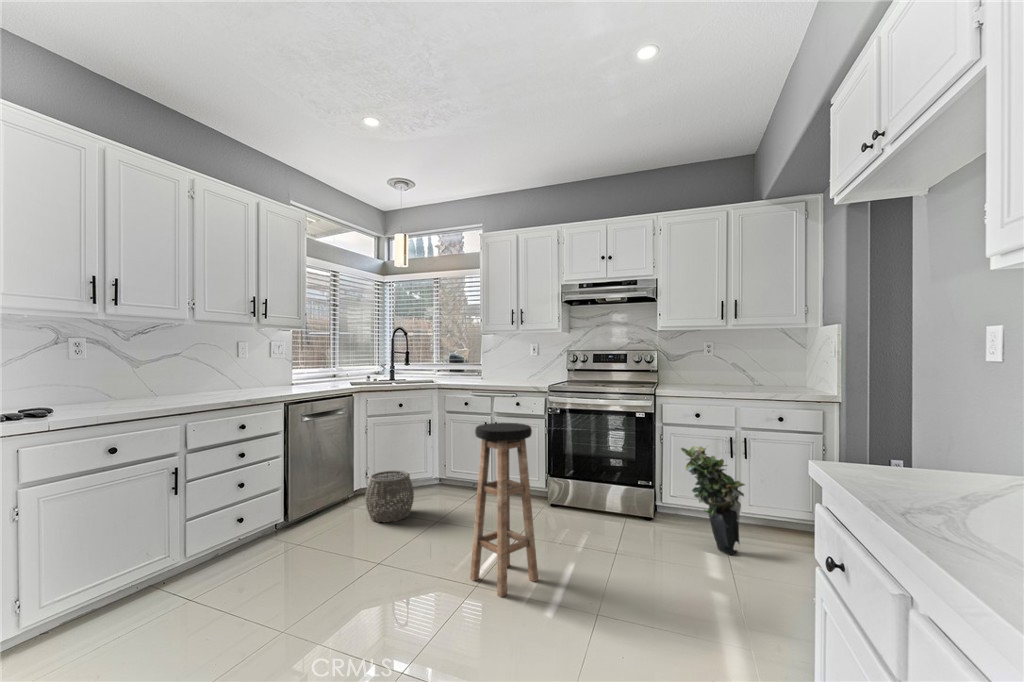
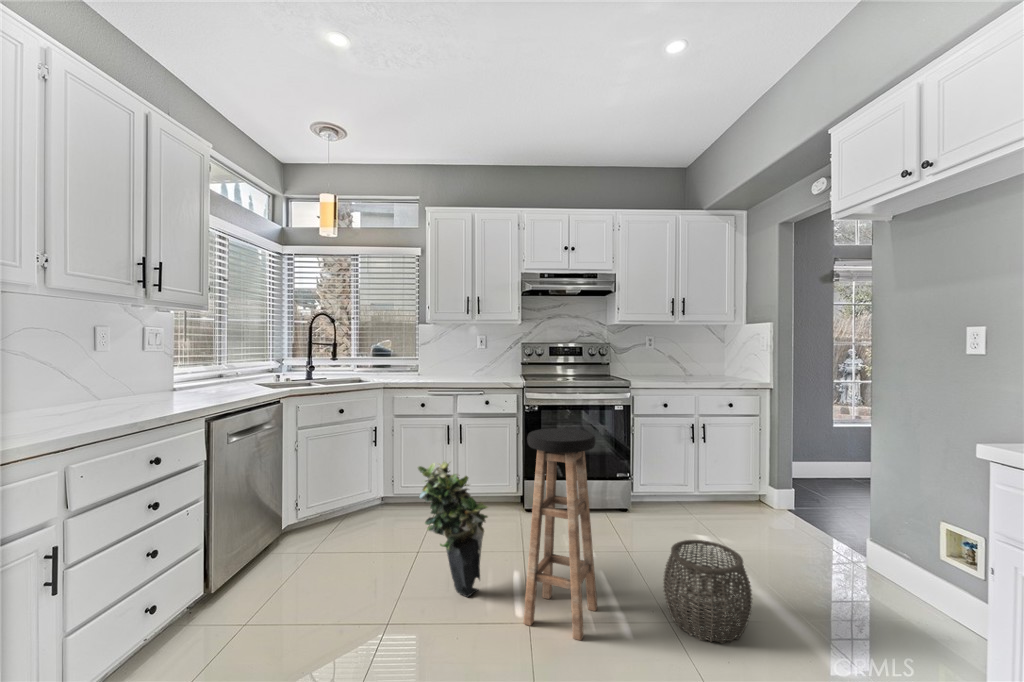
potted plant: present [681,446,745,555] -> present [417,461,488,597]
woven basket: present [365,471,414,522] -> present [663,540,752,643]

